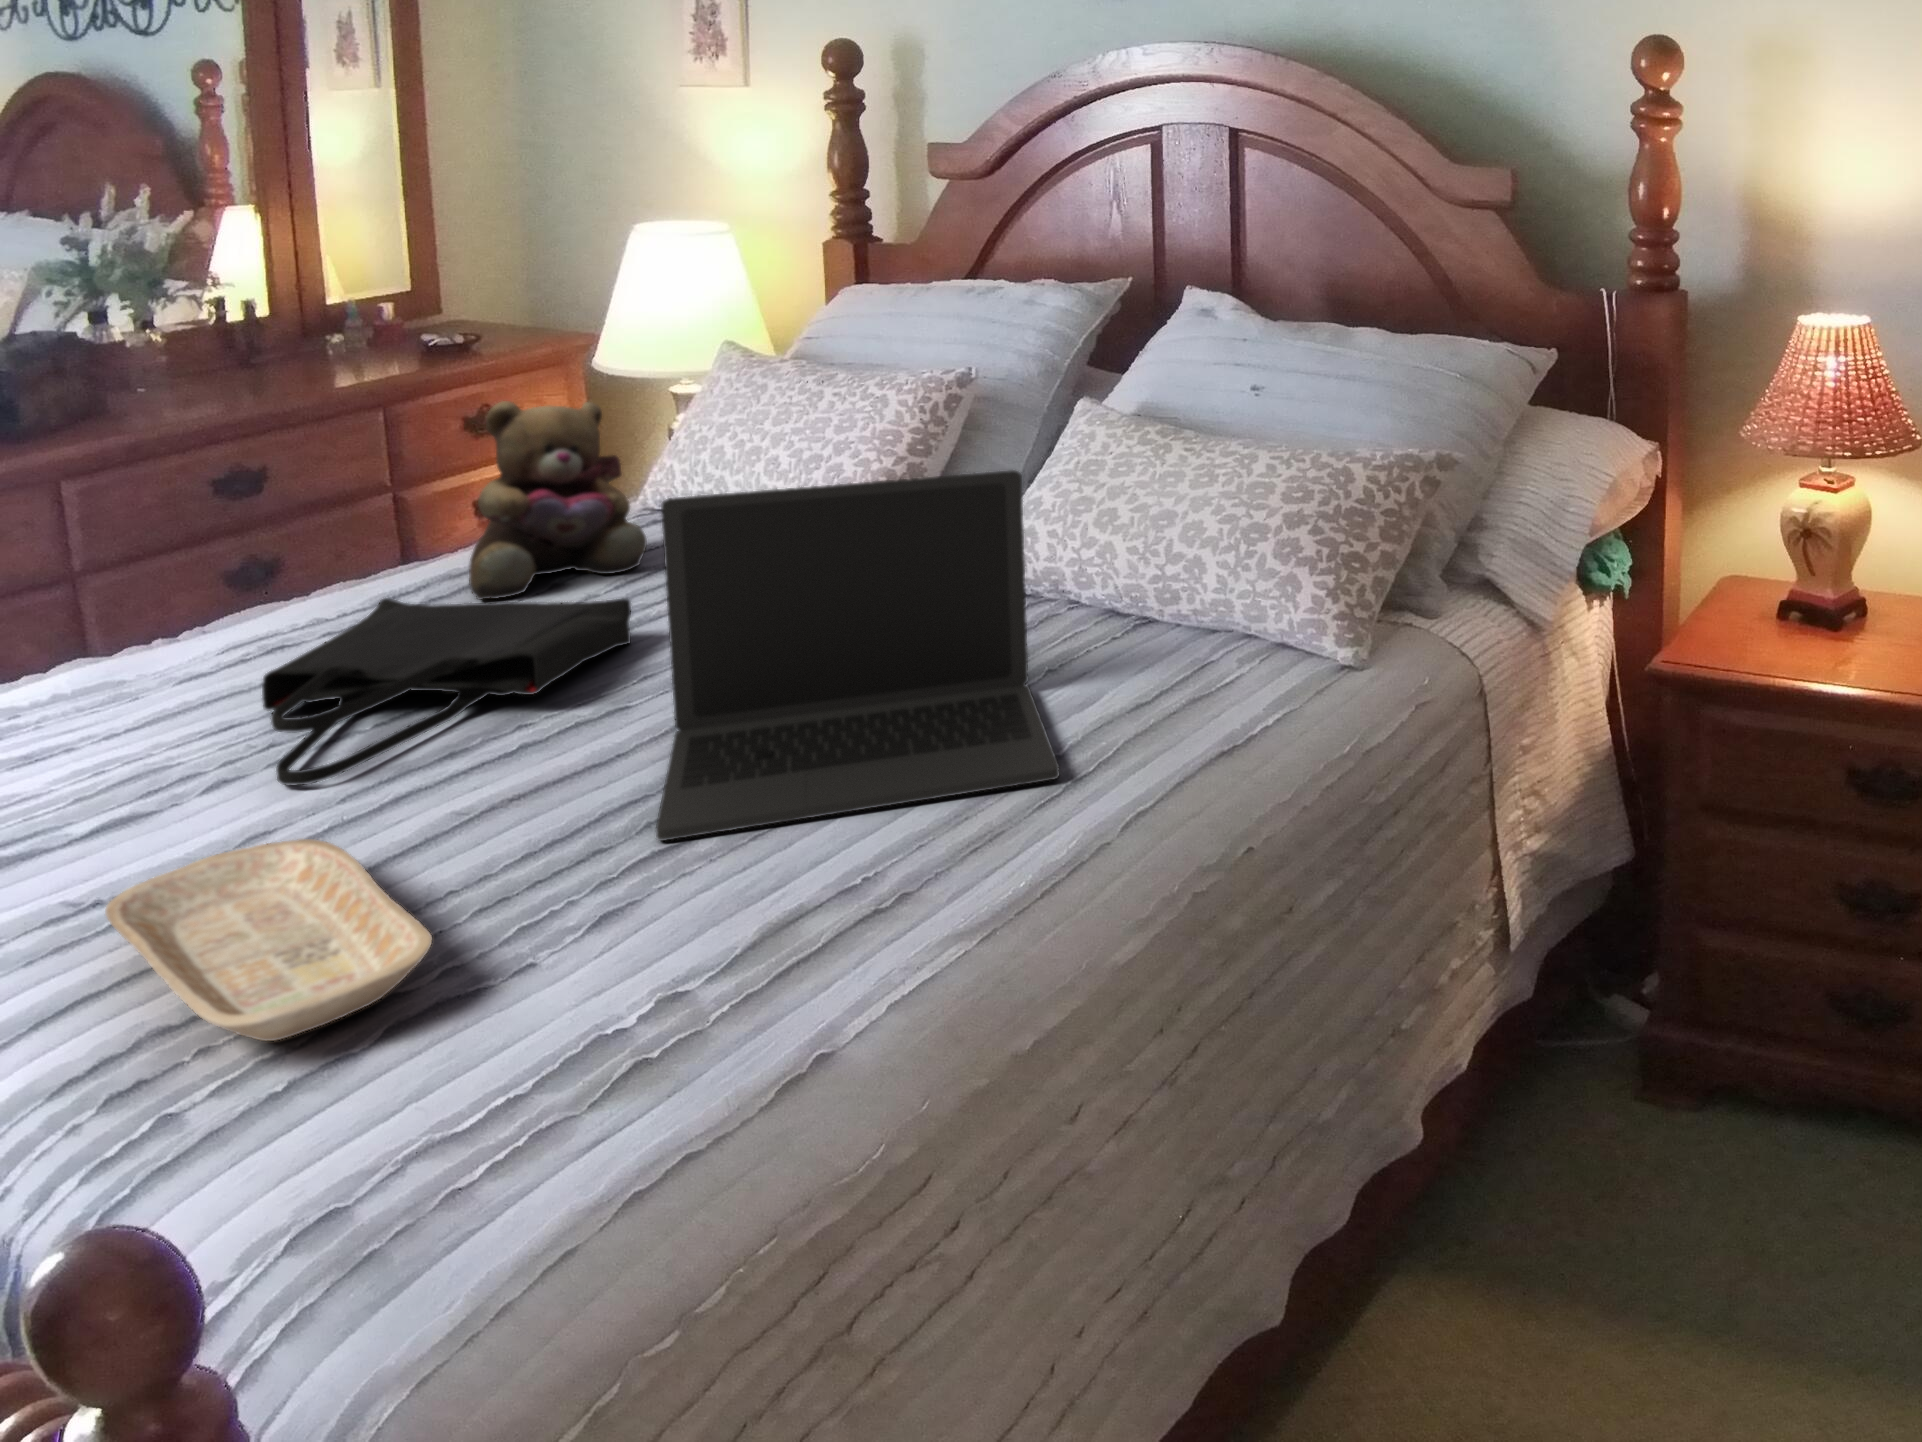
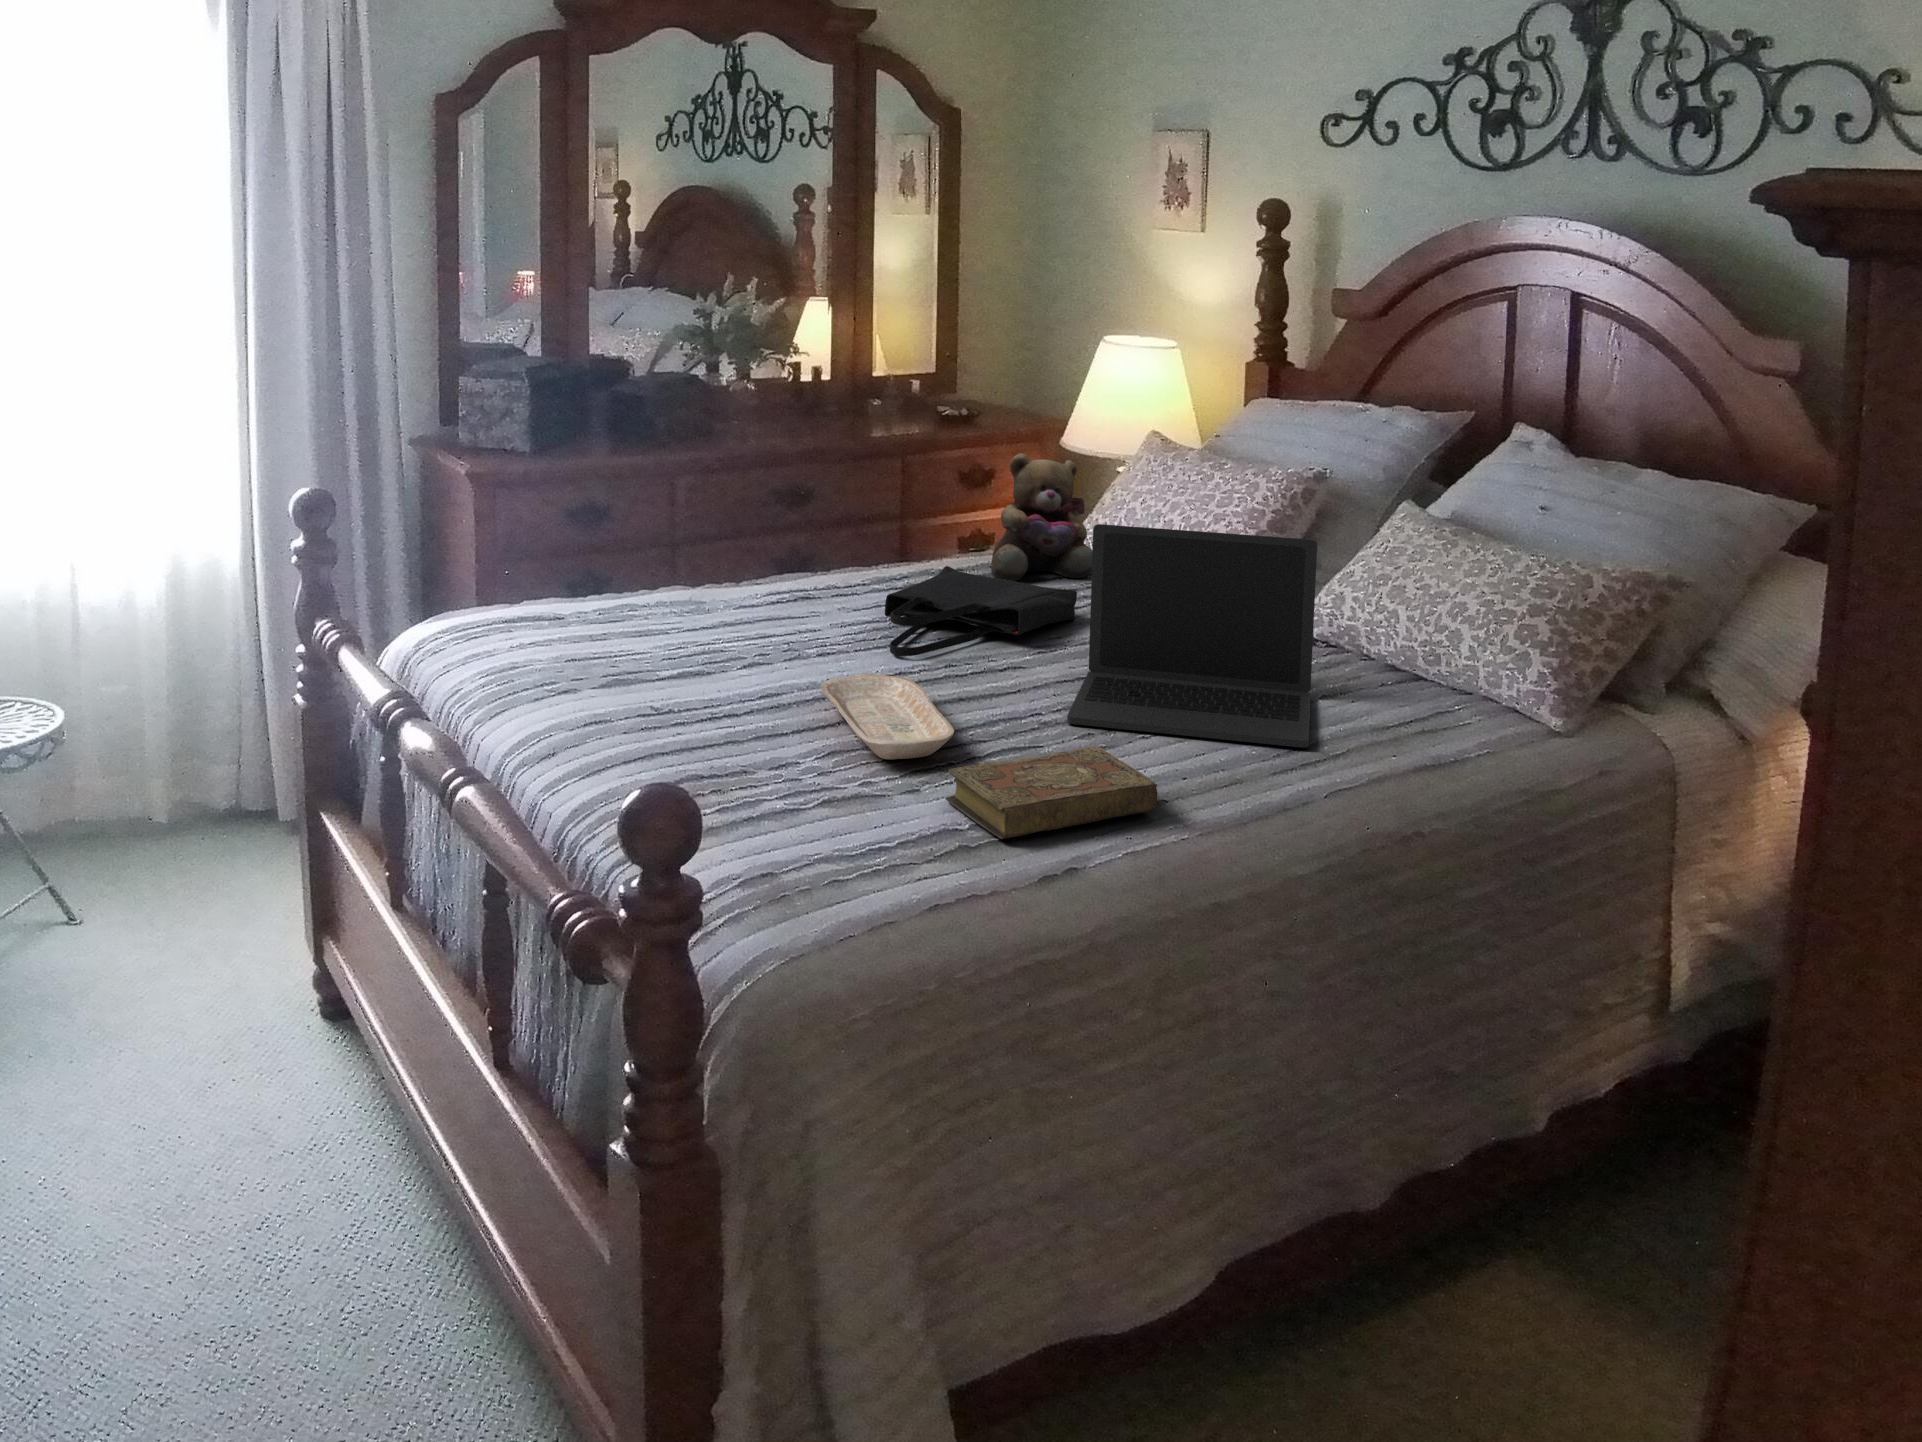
book: none [427,890,867,1166] -> present [945,746,1157,839]

